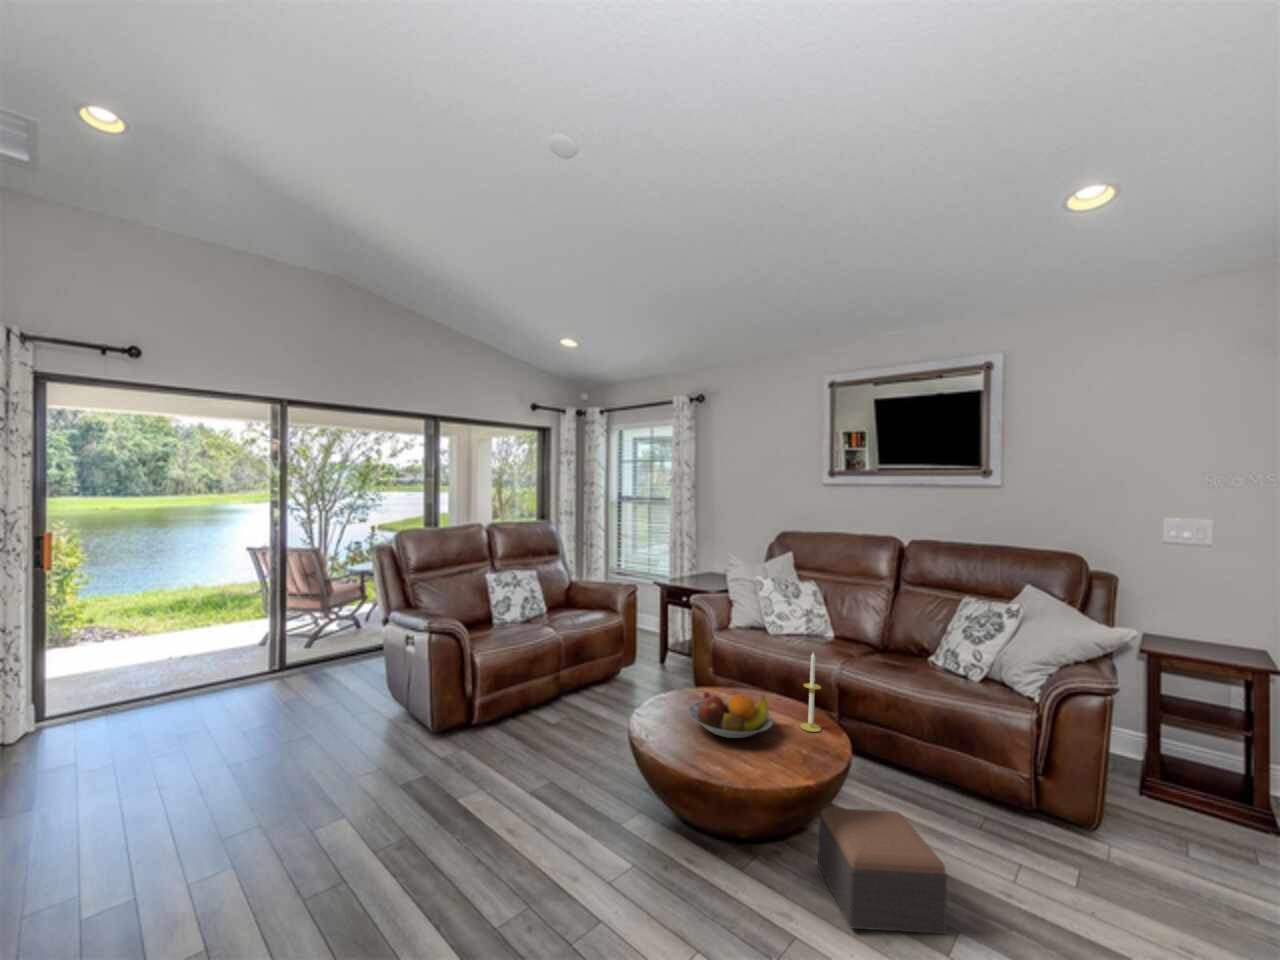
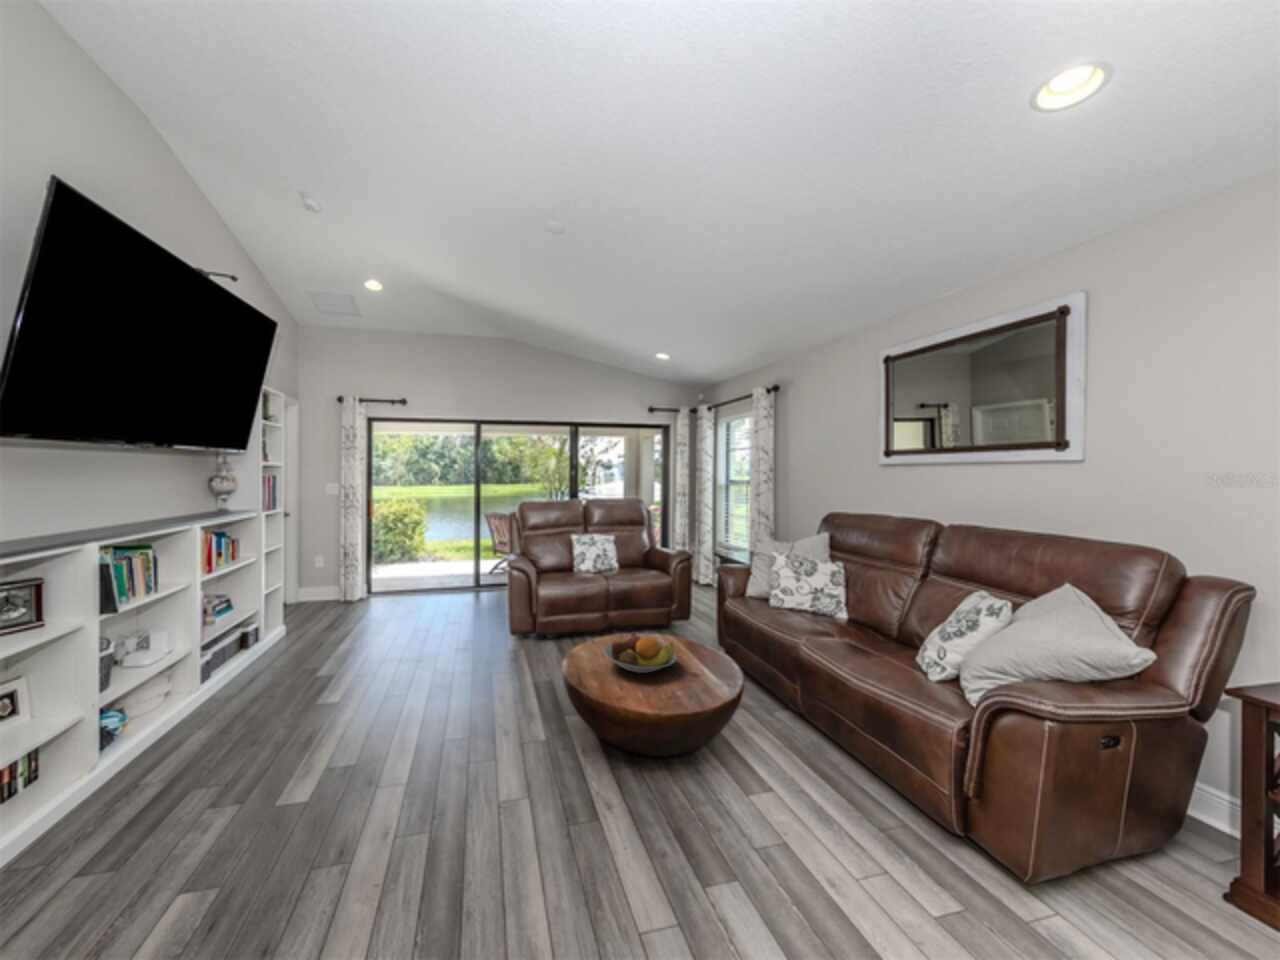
candle: present [800,653,821,732] -> none [700,609,721,684]
footstool: present [818,808,947,934] -> none [629,743,741,877]

